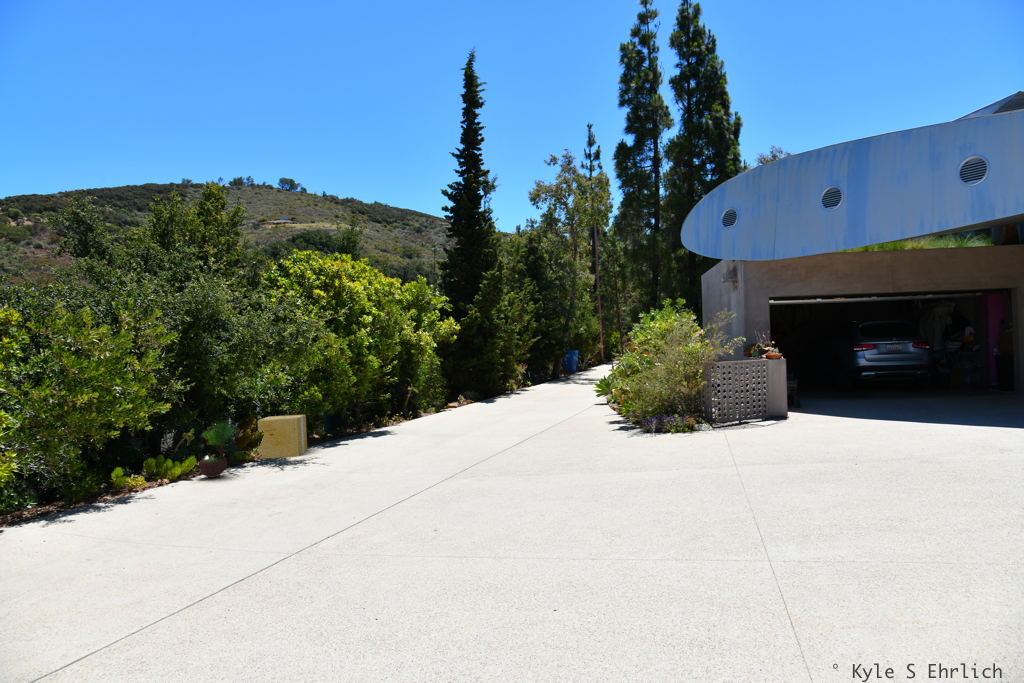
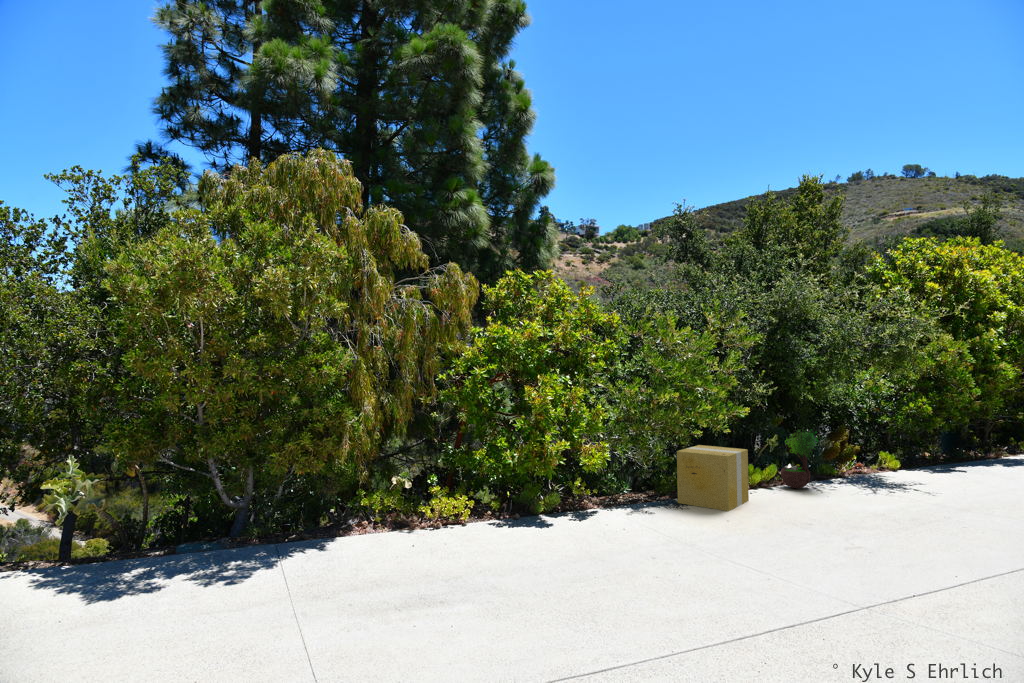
cardboard box: present [258,415,307,459] -> present [677,445,749,511]

